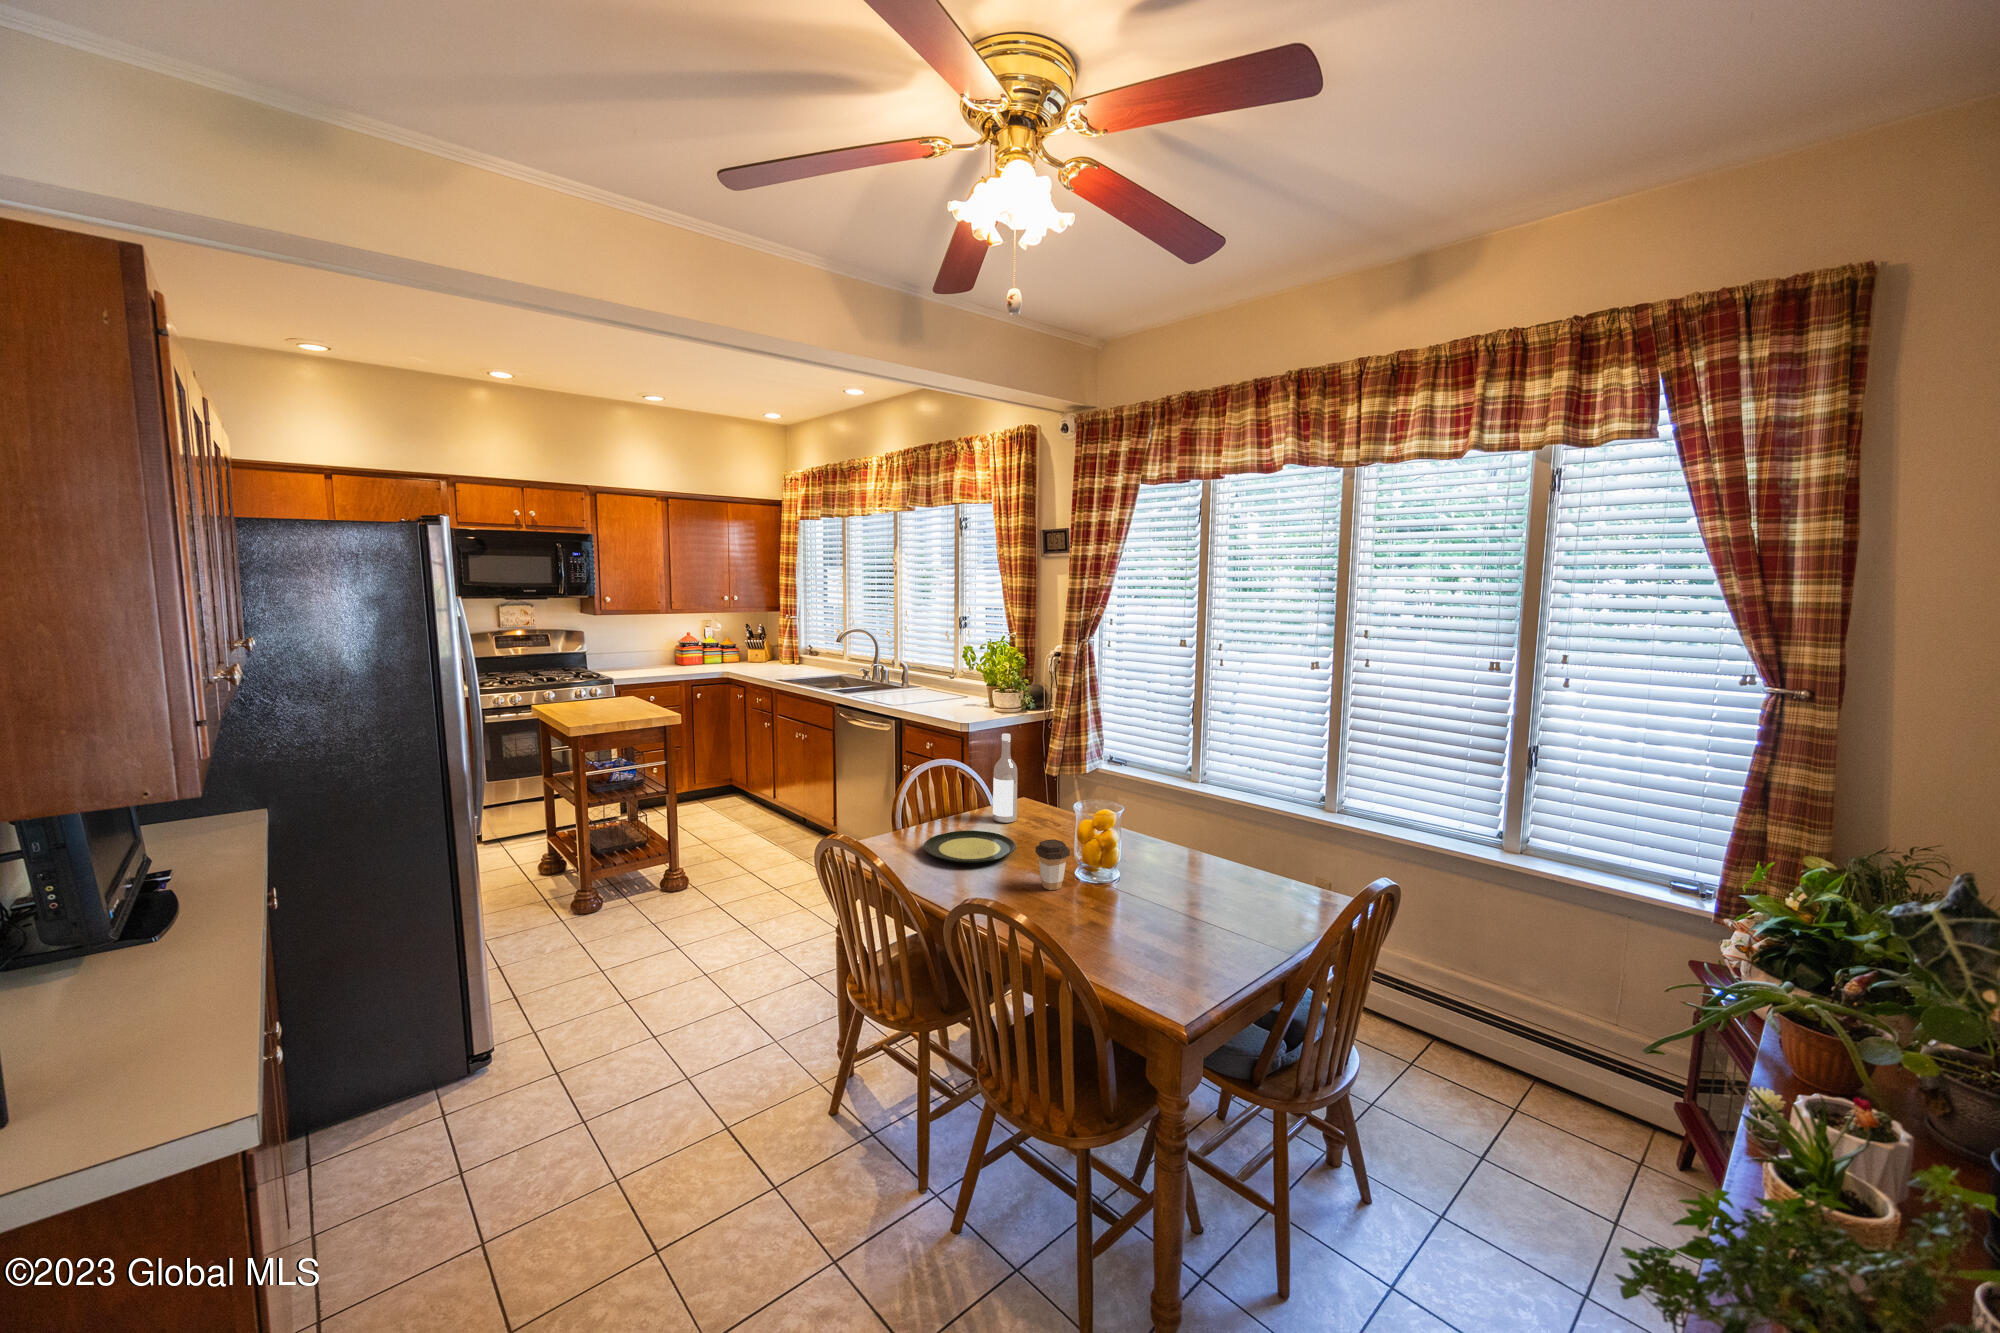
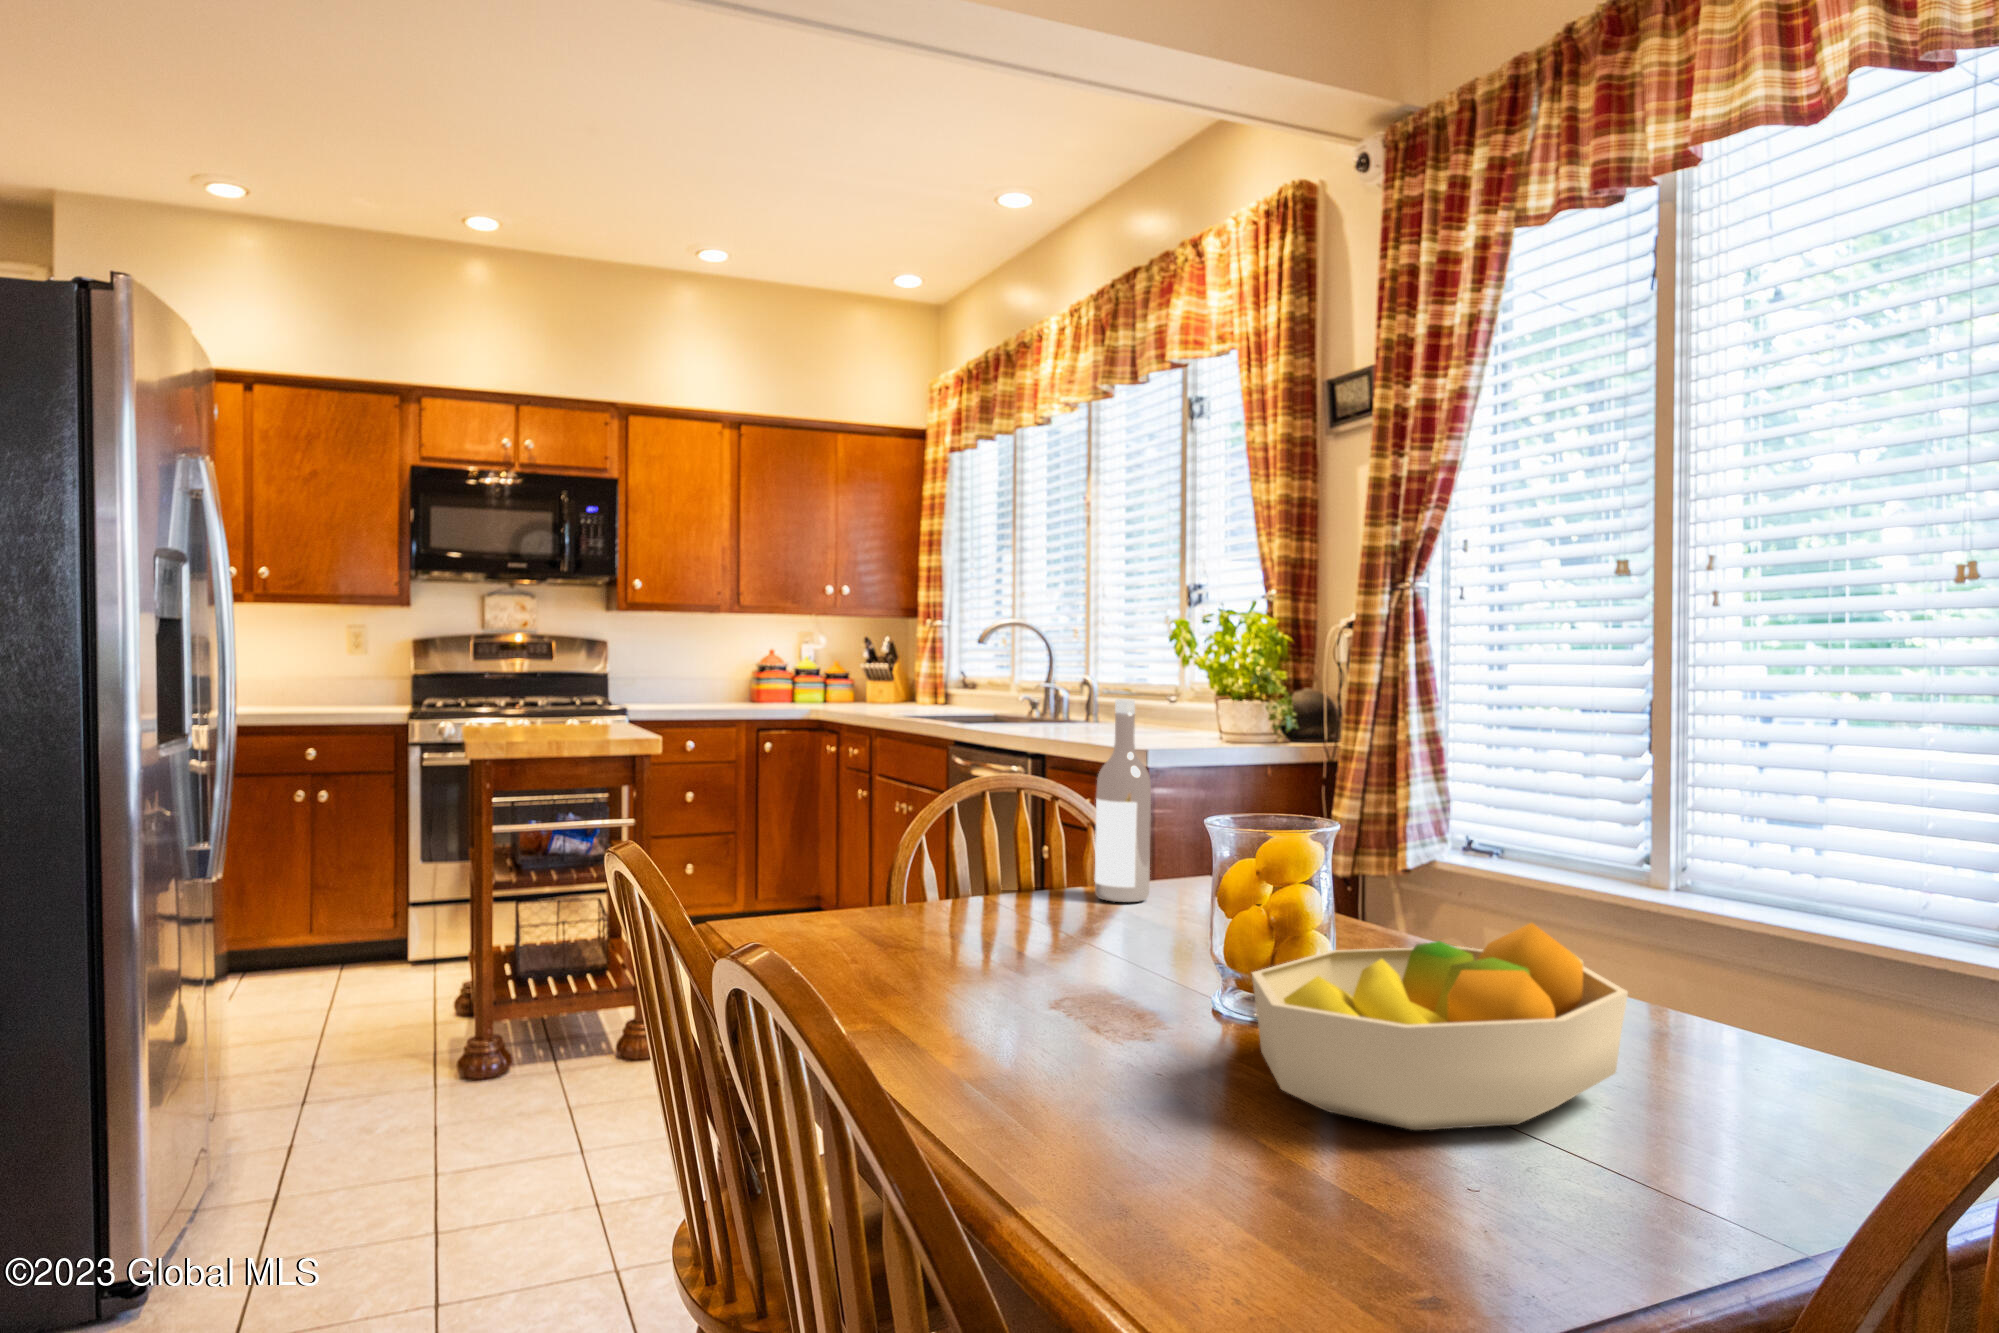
plate: present [923,830,1016,863] -> none [878,900,1094,950]
coffee cup: present [1035,839,1070,890] -> none [1079,888,1160,1015]
fruit bowl: none [1121,850,1238,930] -> present [1252,923,1628,1130]

